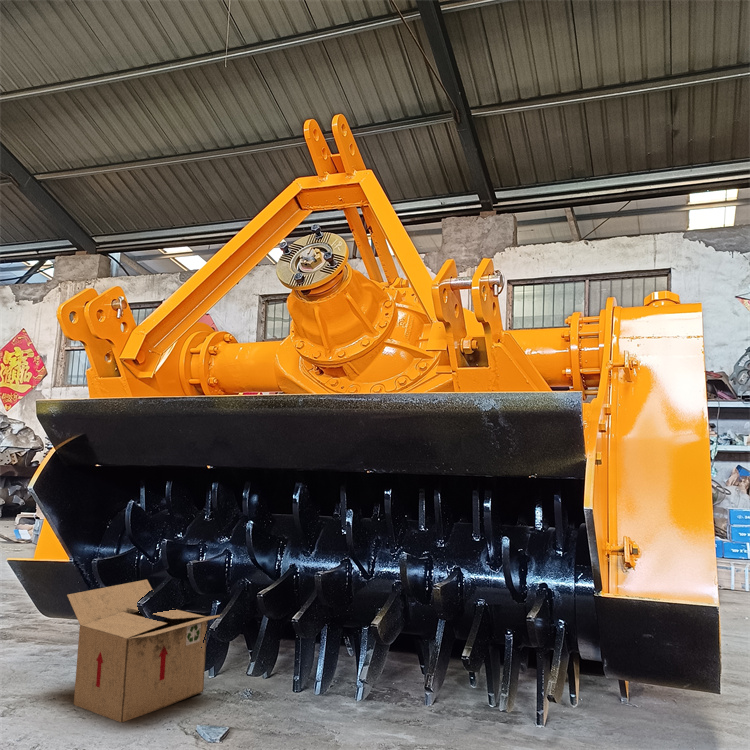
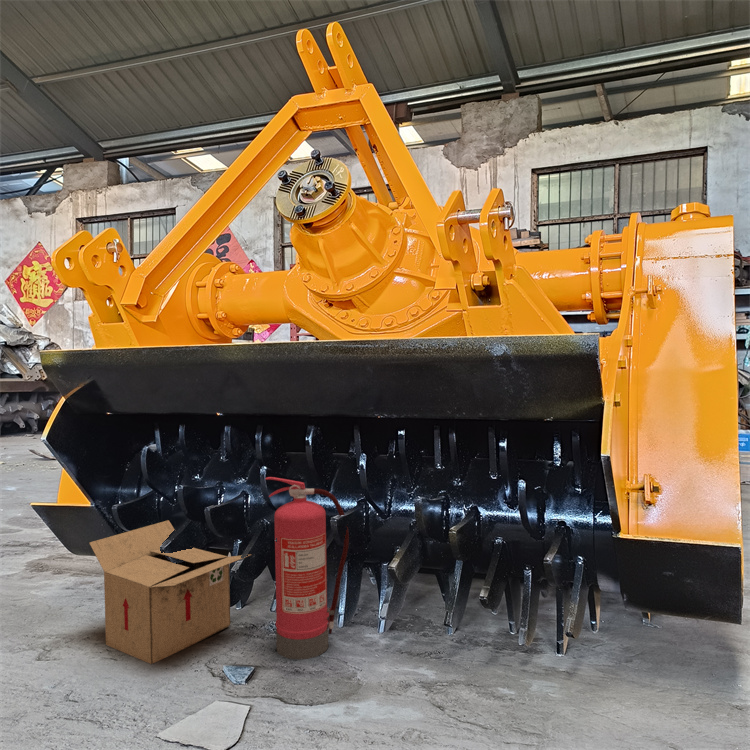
fire extinguisher: none [251,531,331,724] -> present [266,477,349,659]

